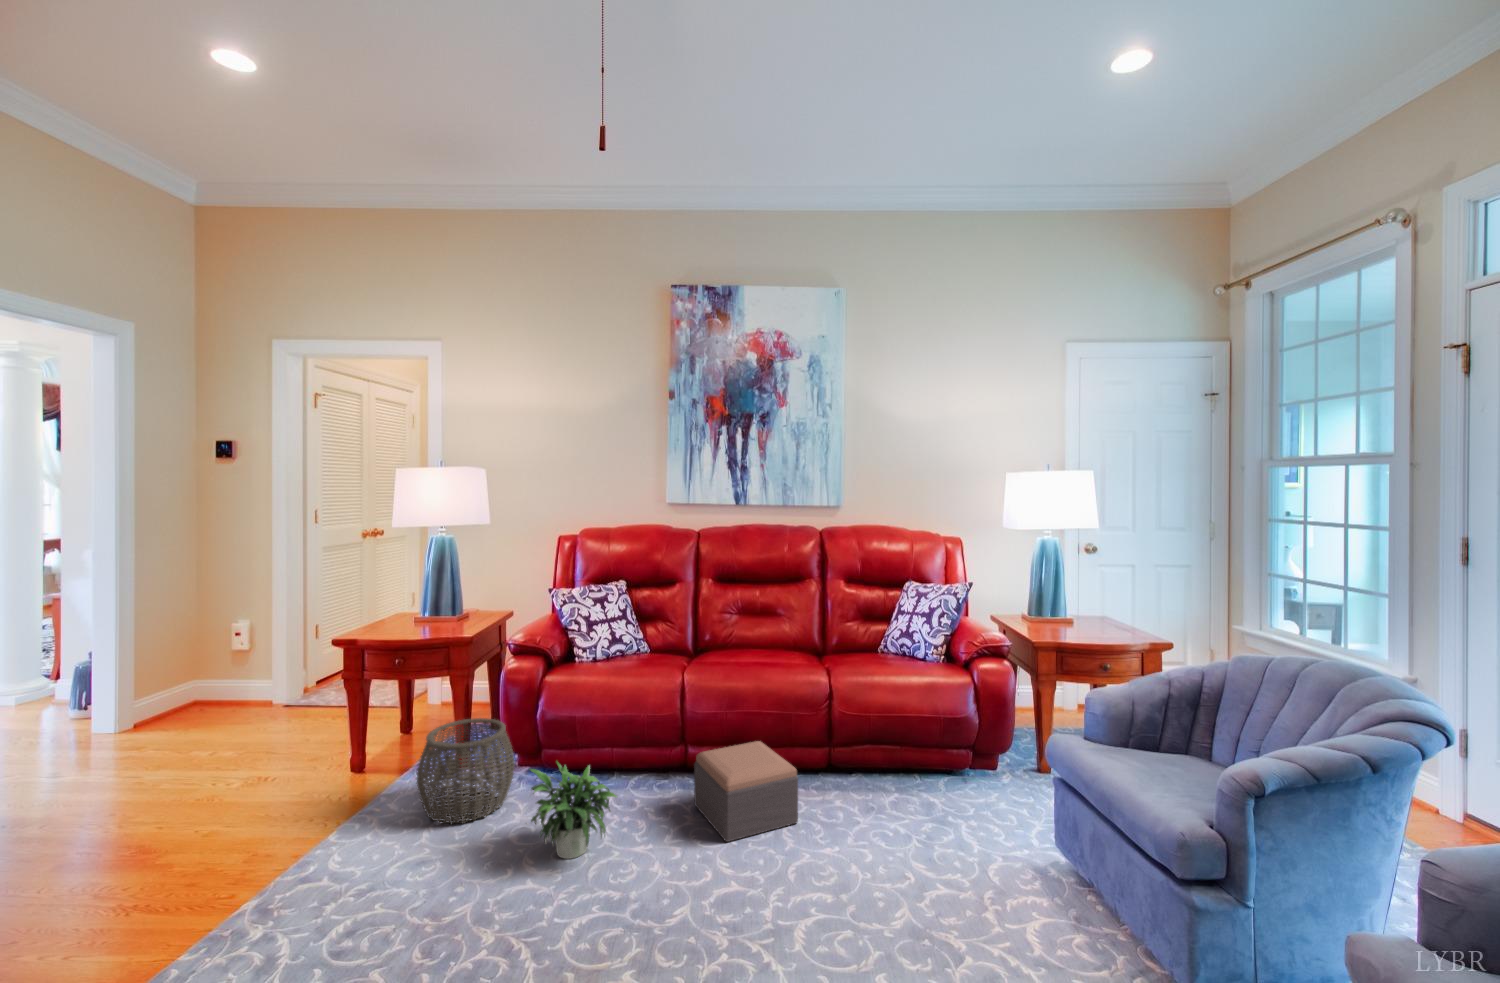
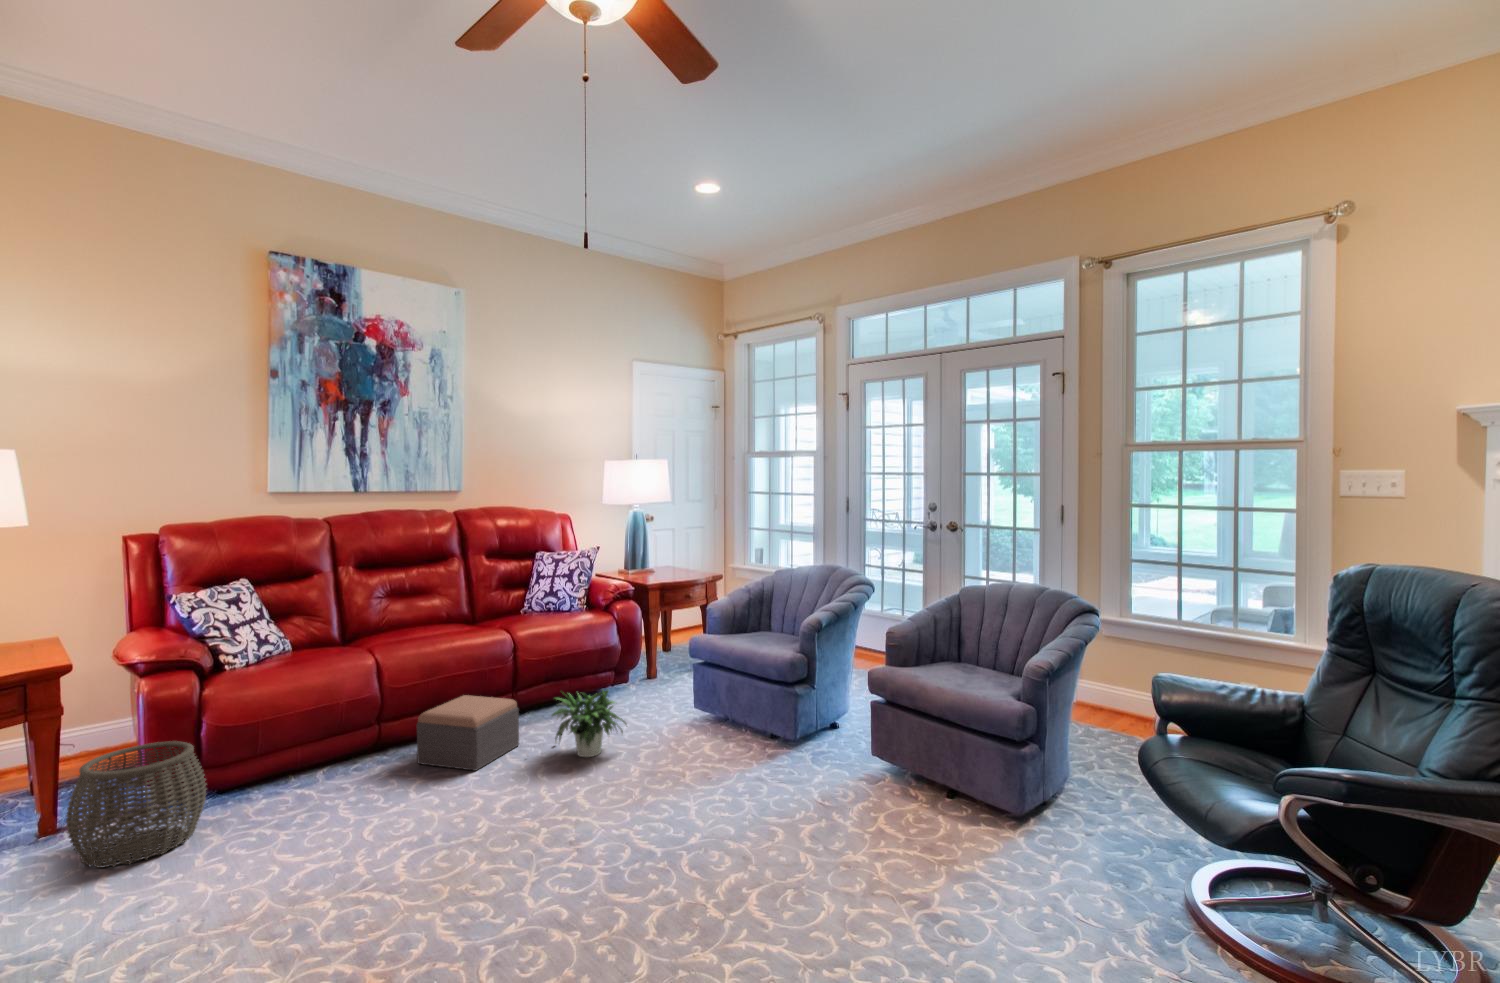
potted plant: present [527,762,617,859] -> present [552,690,627,757]

